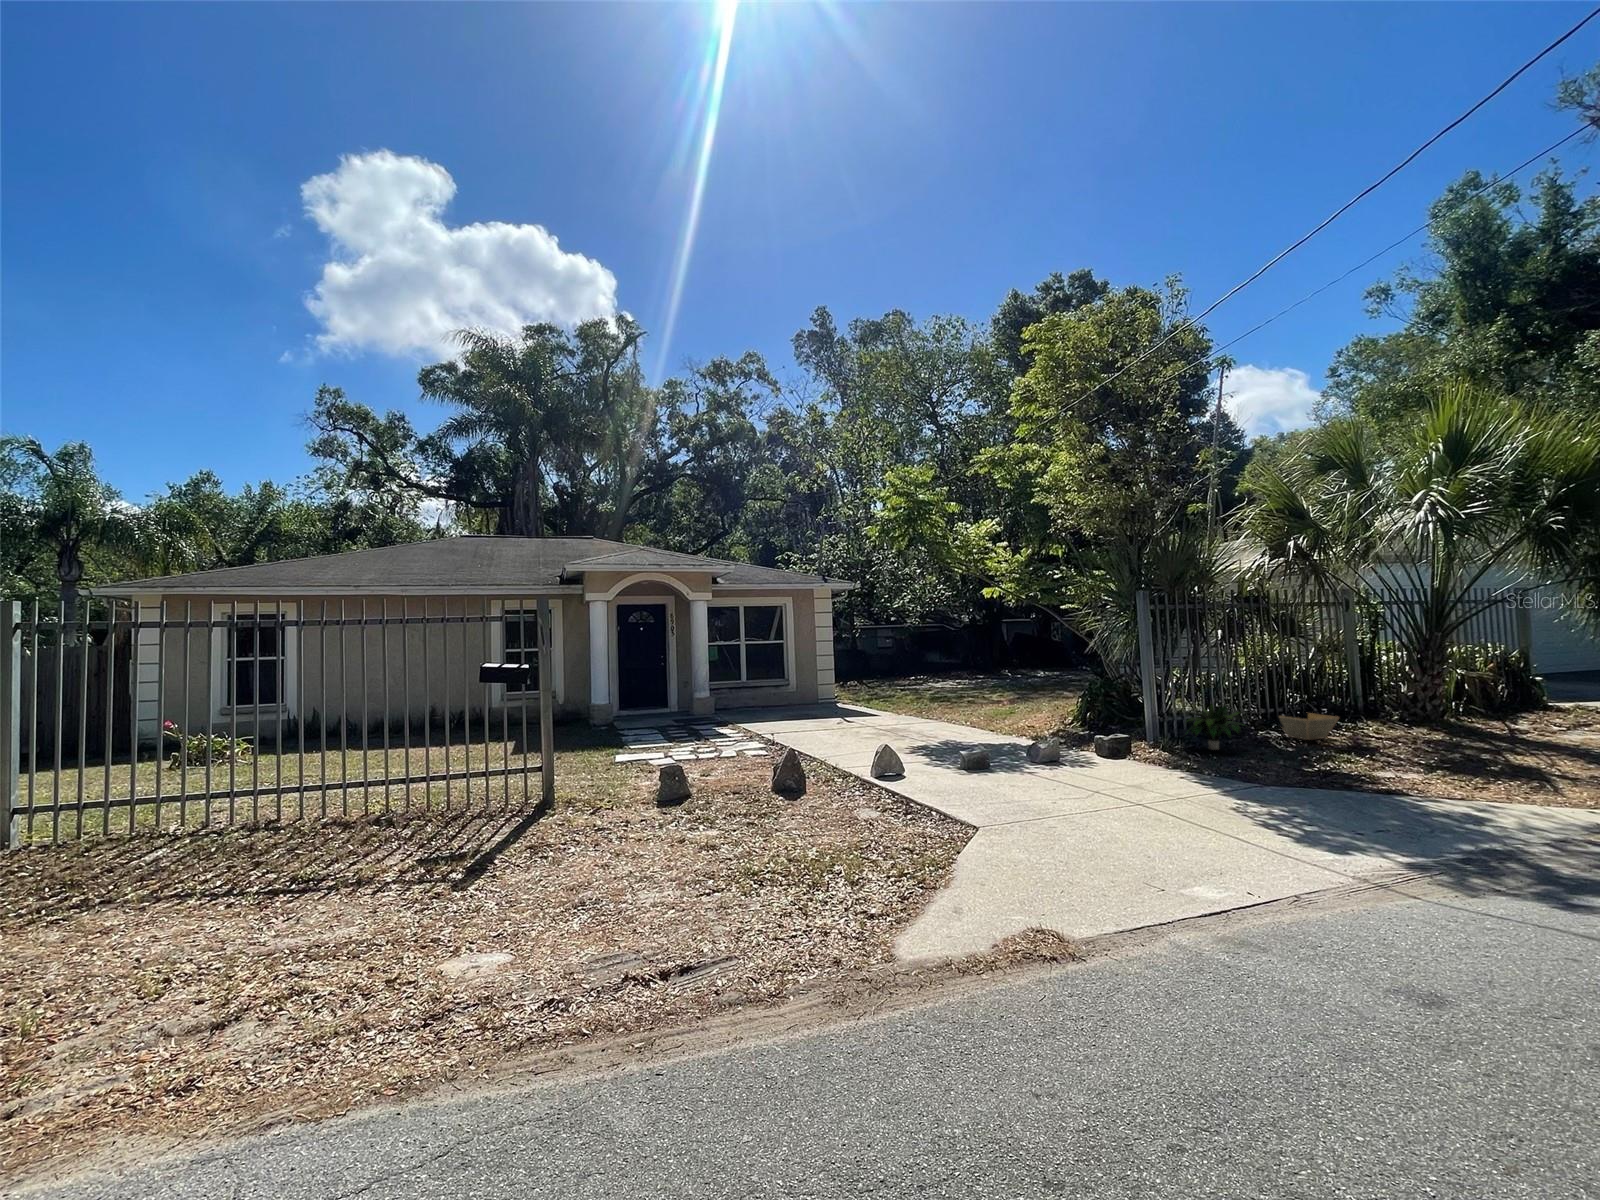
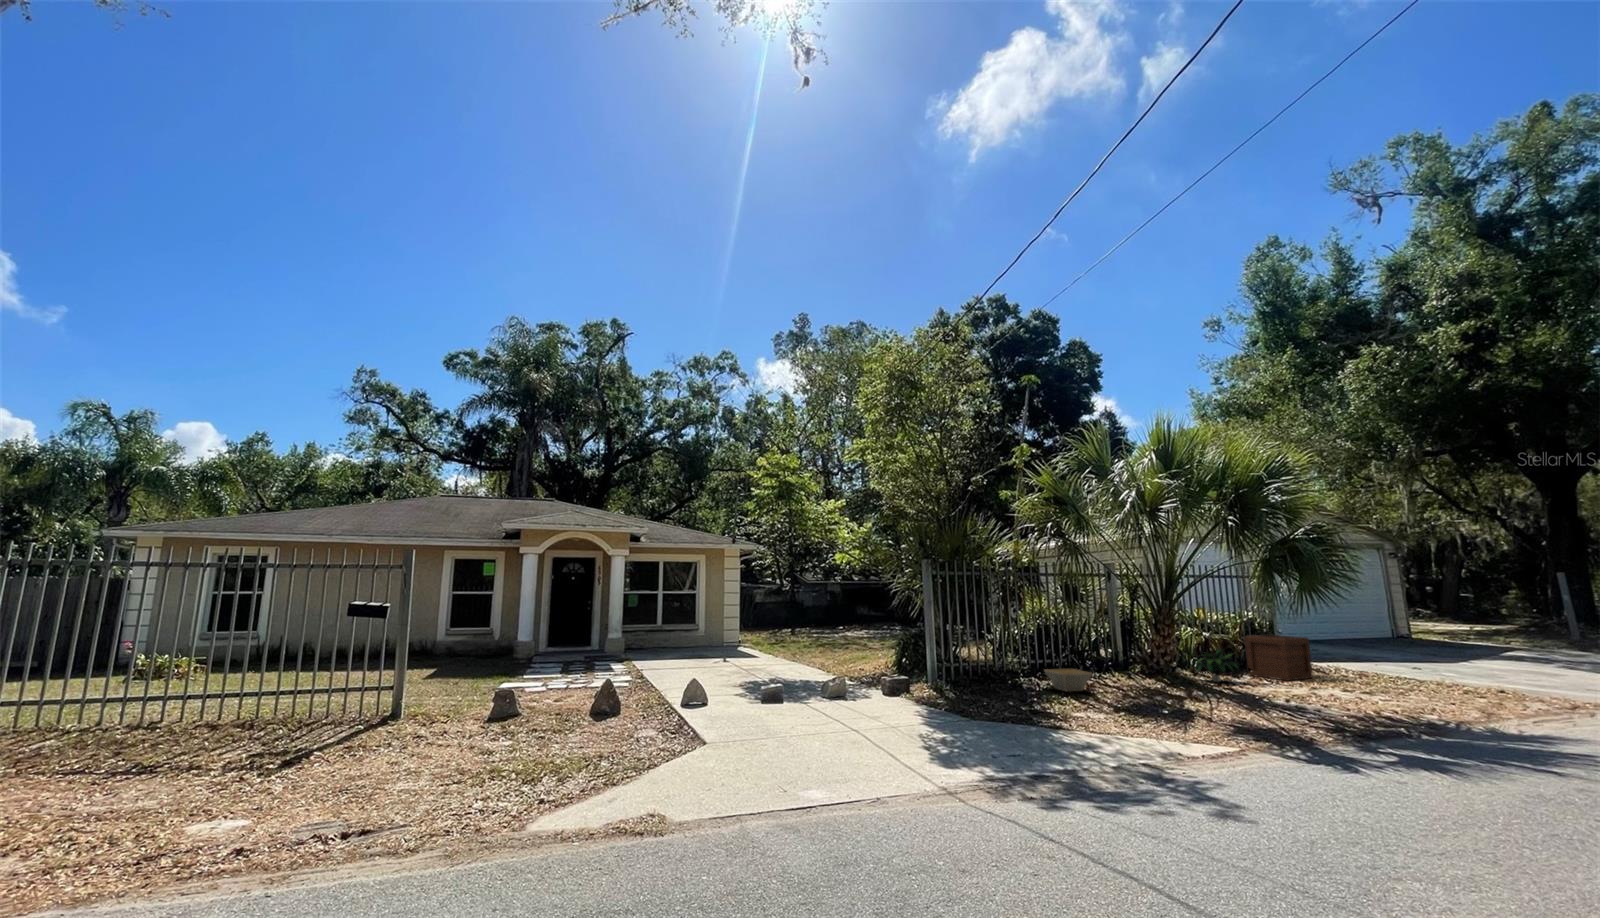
wooden crate: none [1484,662,1567,715] -> present [1245,635,1313,681]
potted plant: present [1183,703,1244,750] -> present [1196,649,1238,682]

